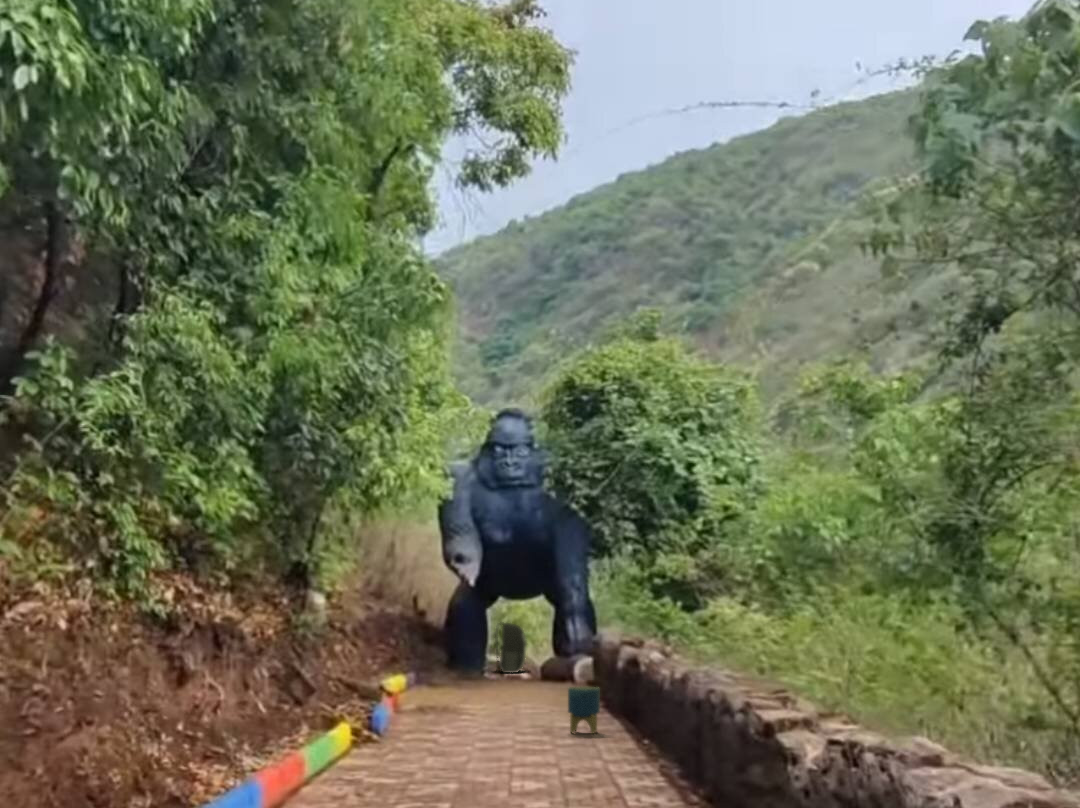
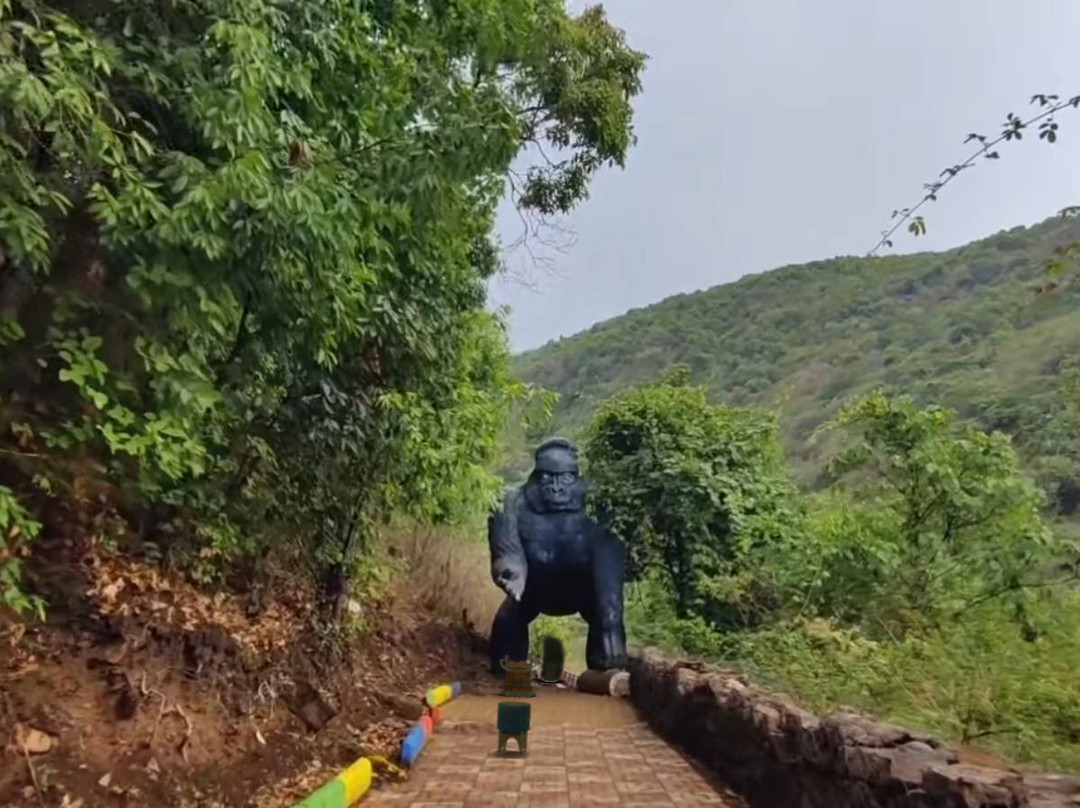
bucket: none [454,644,494,686] -> present [500,656,537,698]
planter: present [568,687,600,734] -> present [497,701,531,753]

